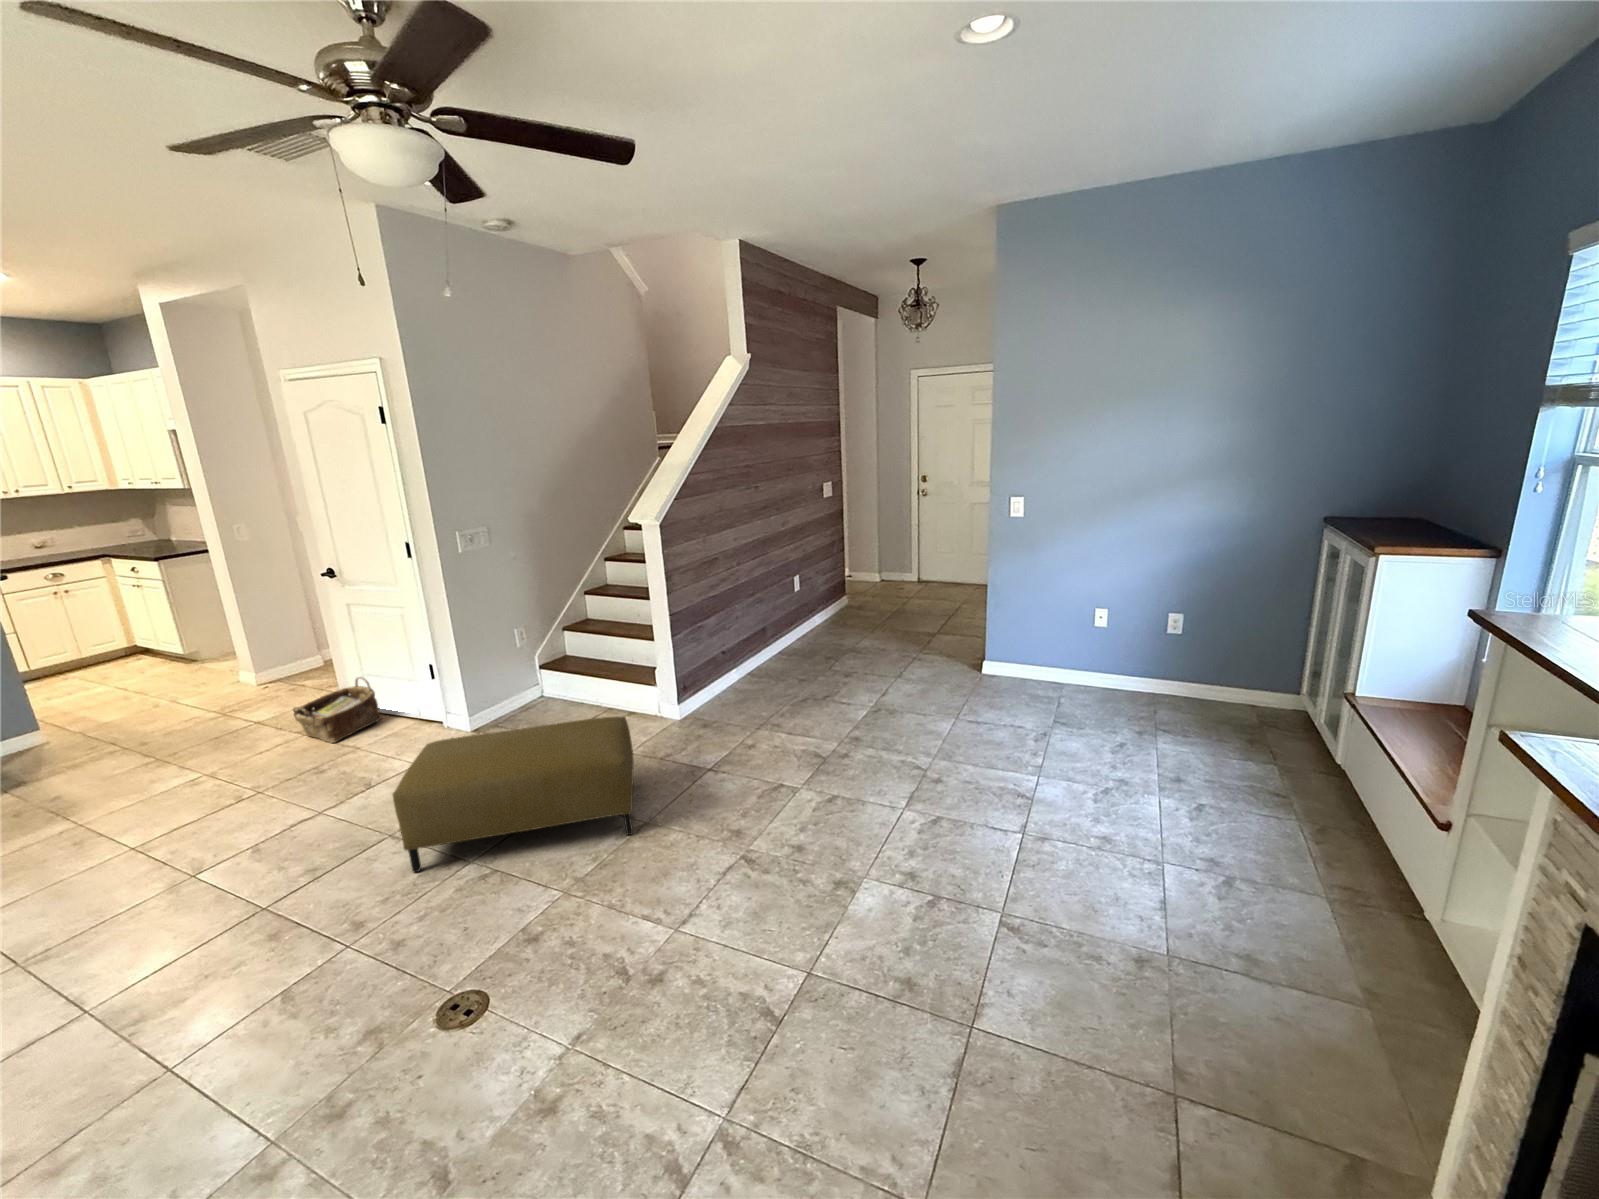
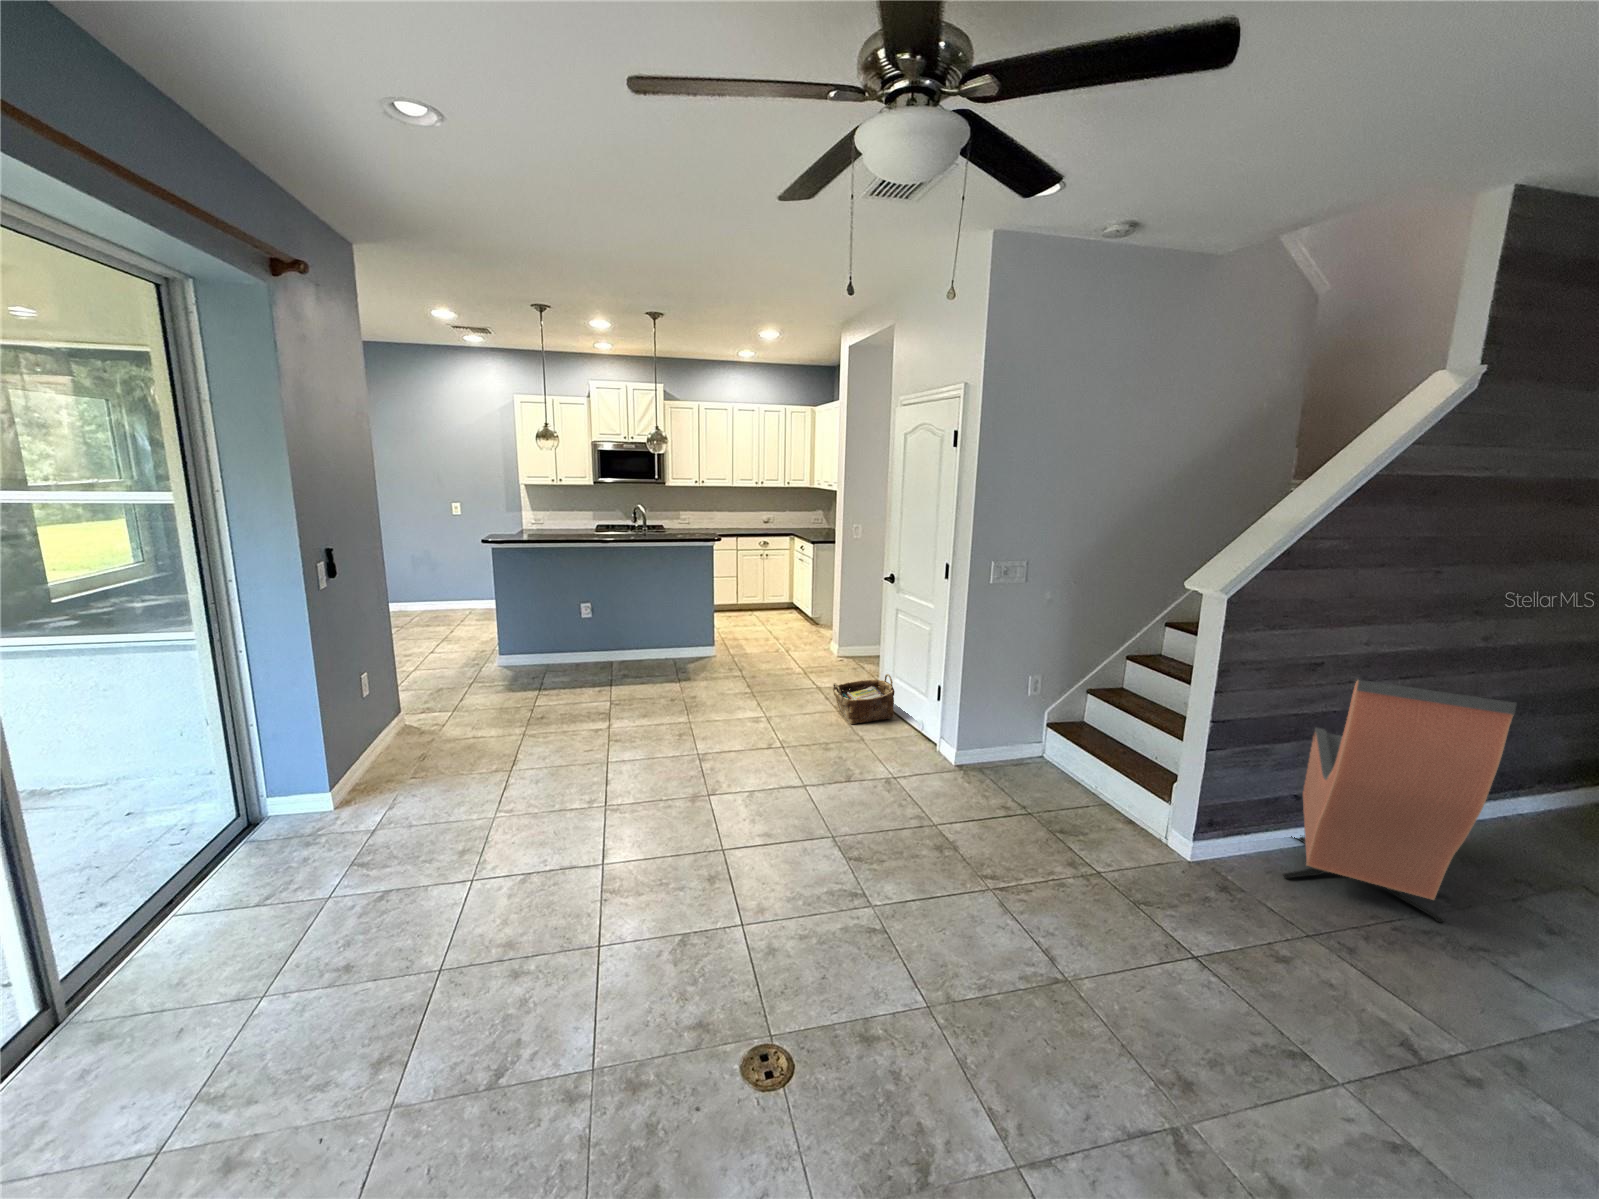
armchair: none [717,552,811,704] -> present [1283,680,1517,923]
ottoman: present [392,716,634,872] -> none [823,762,1091,986]

